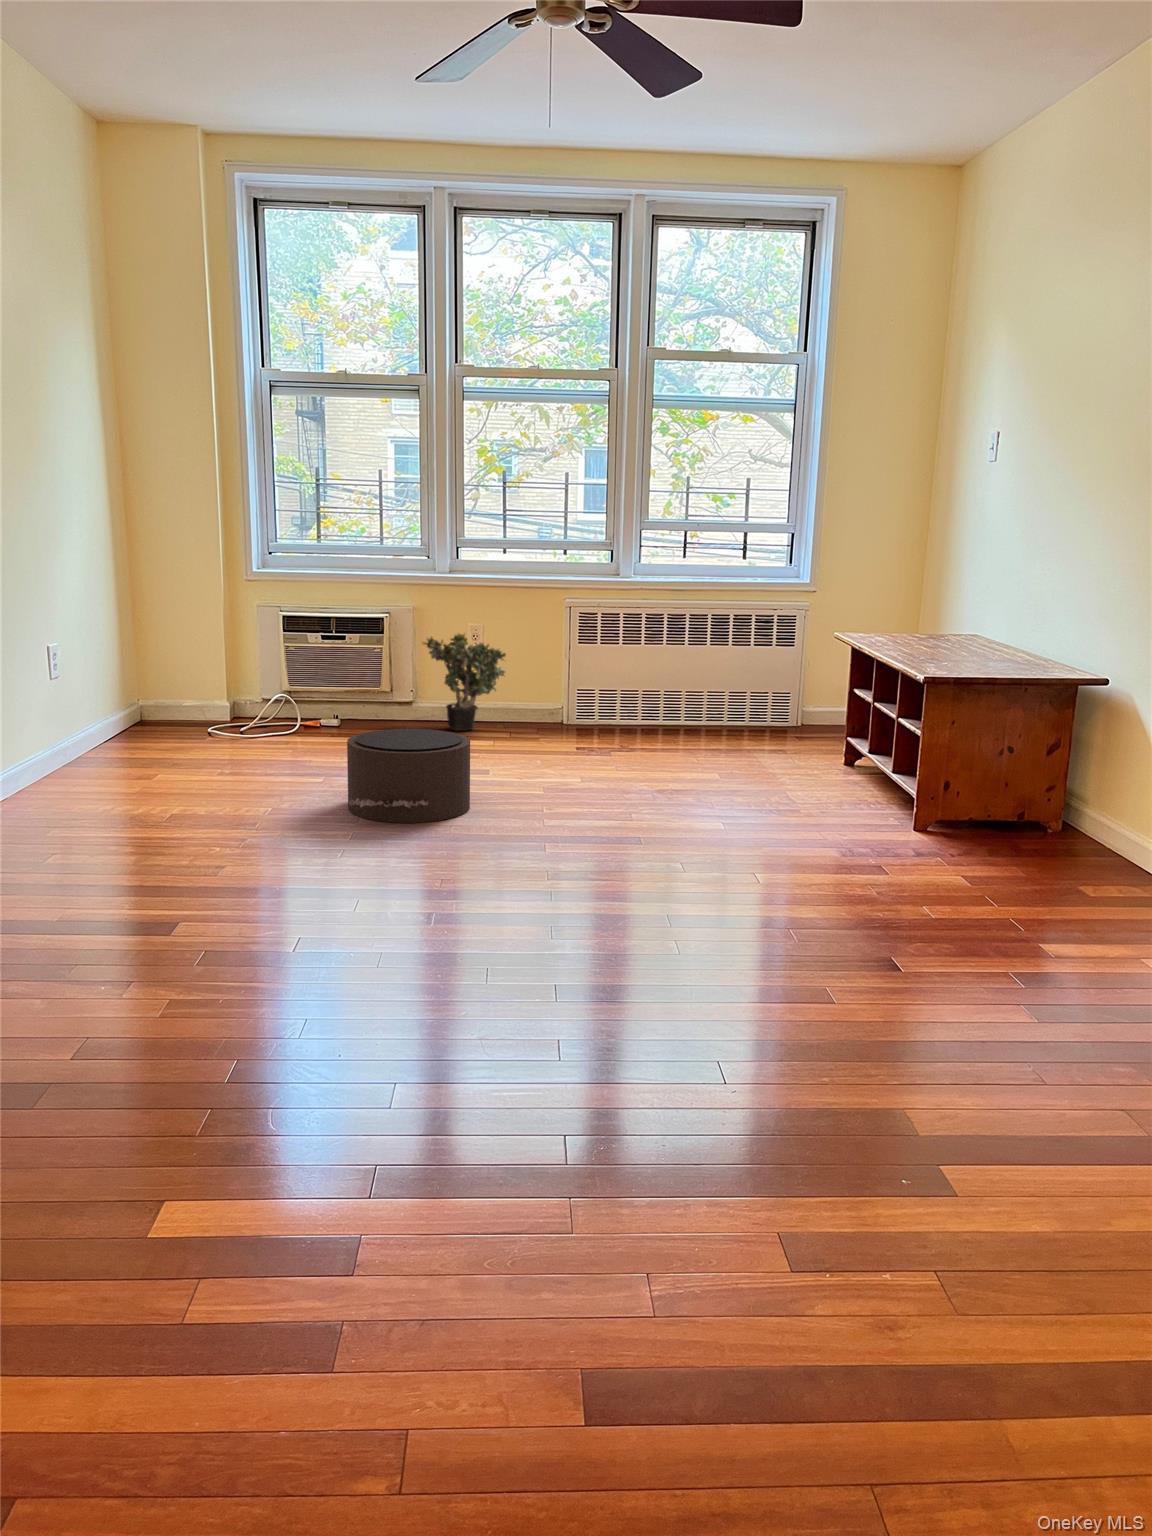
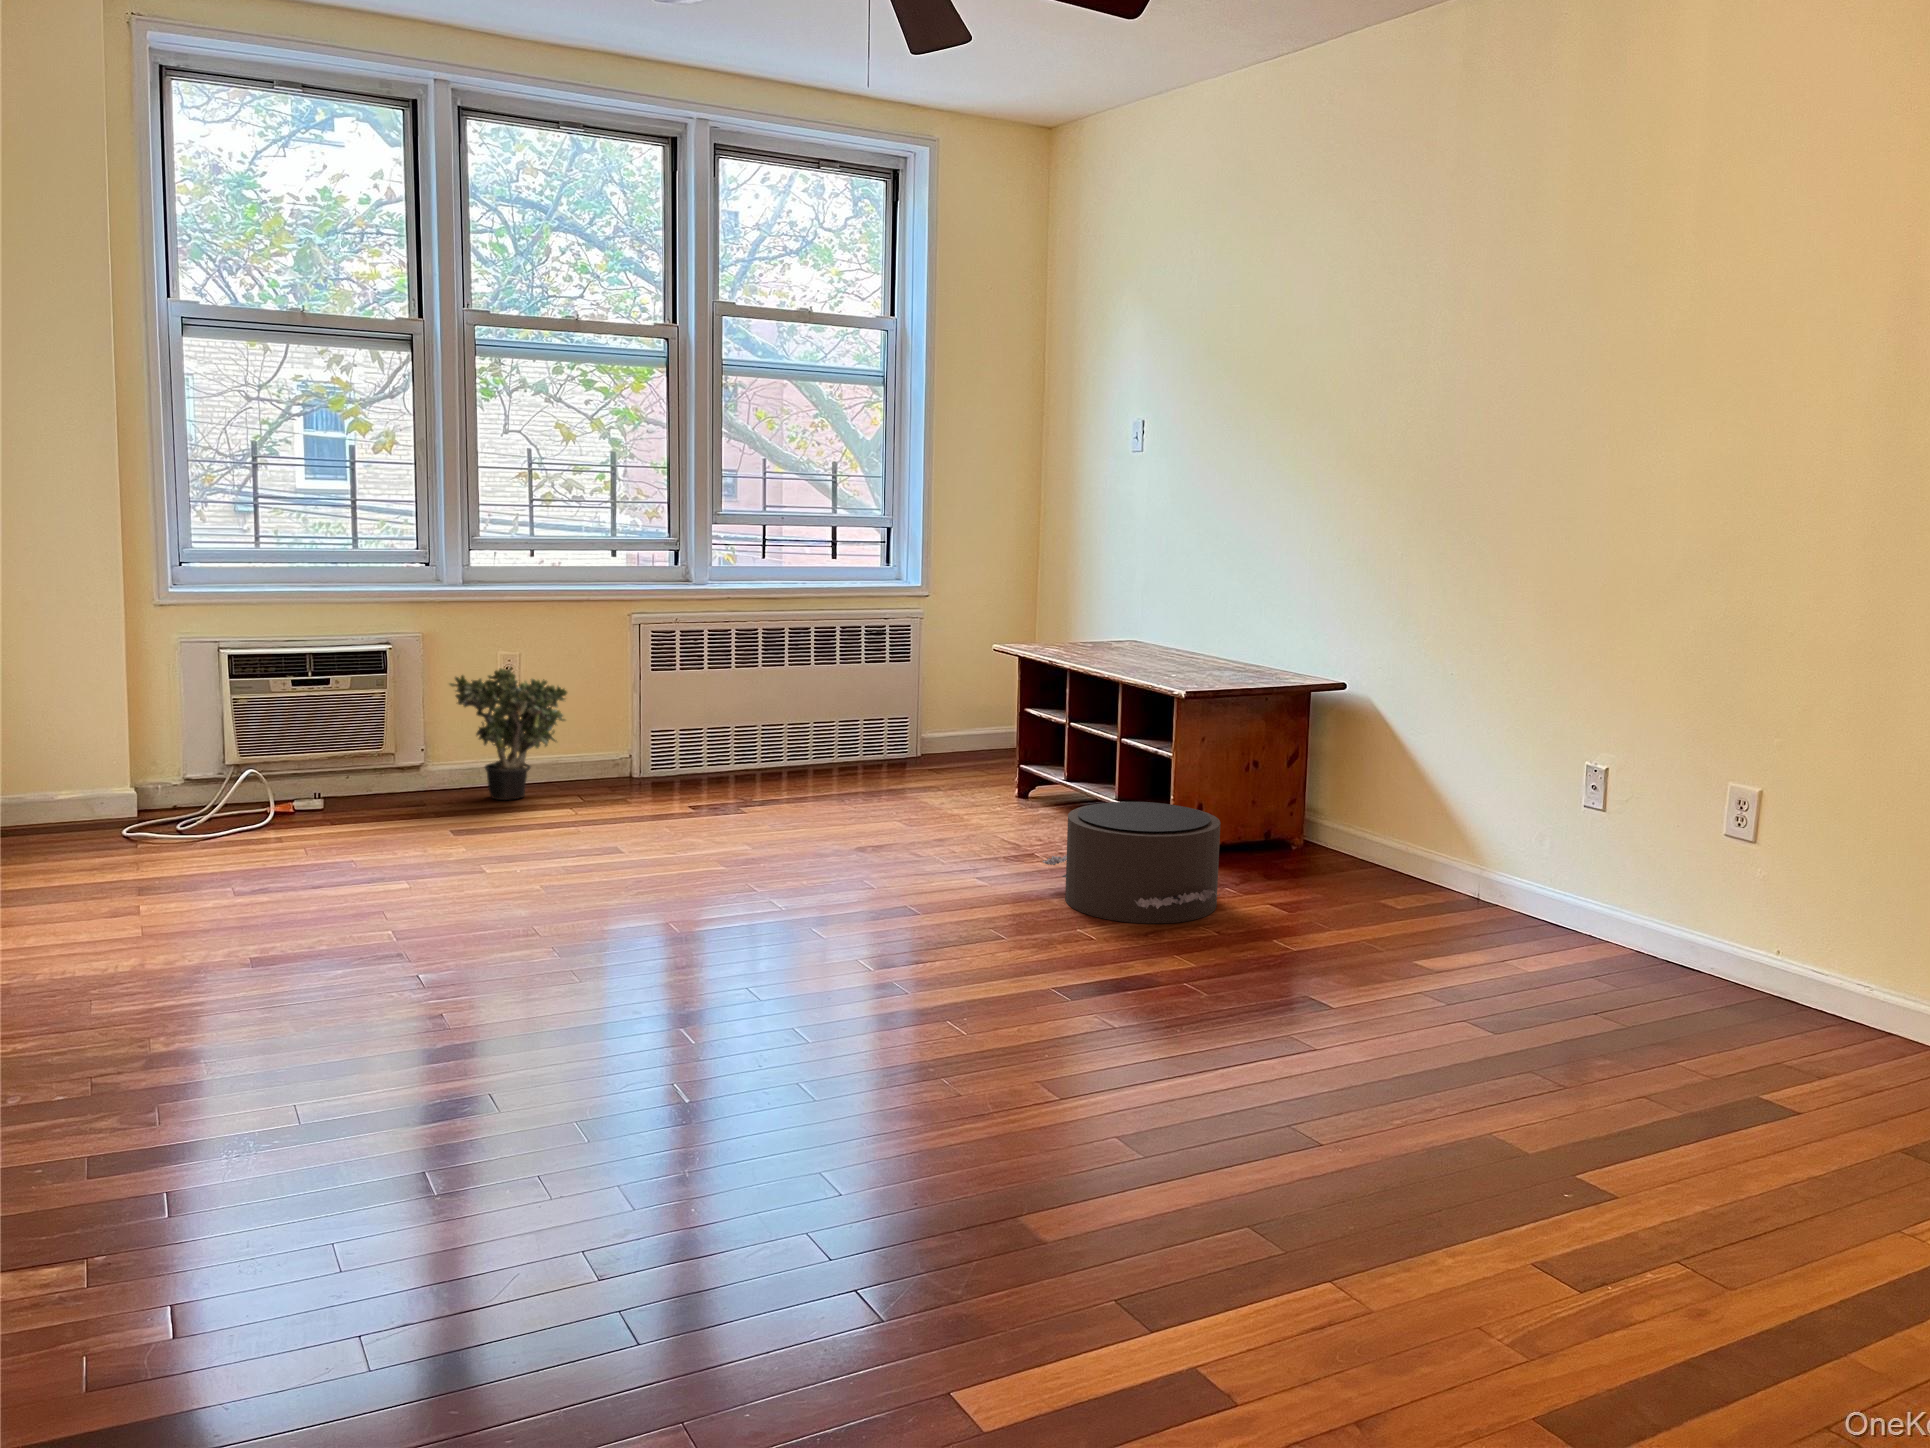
pouf: present [347,729,470,823] -> present [1042,802,1220,924]

